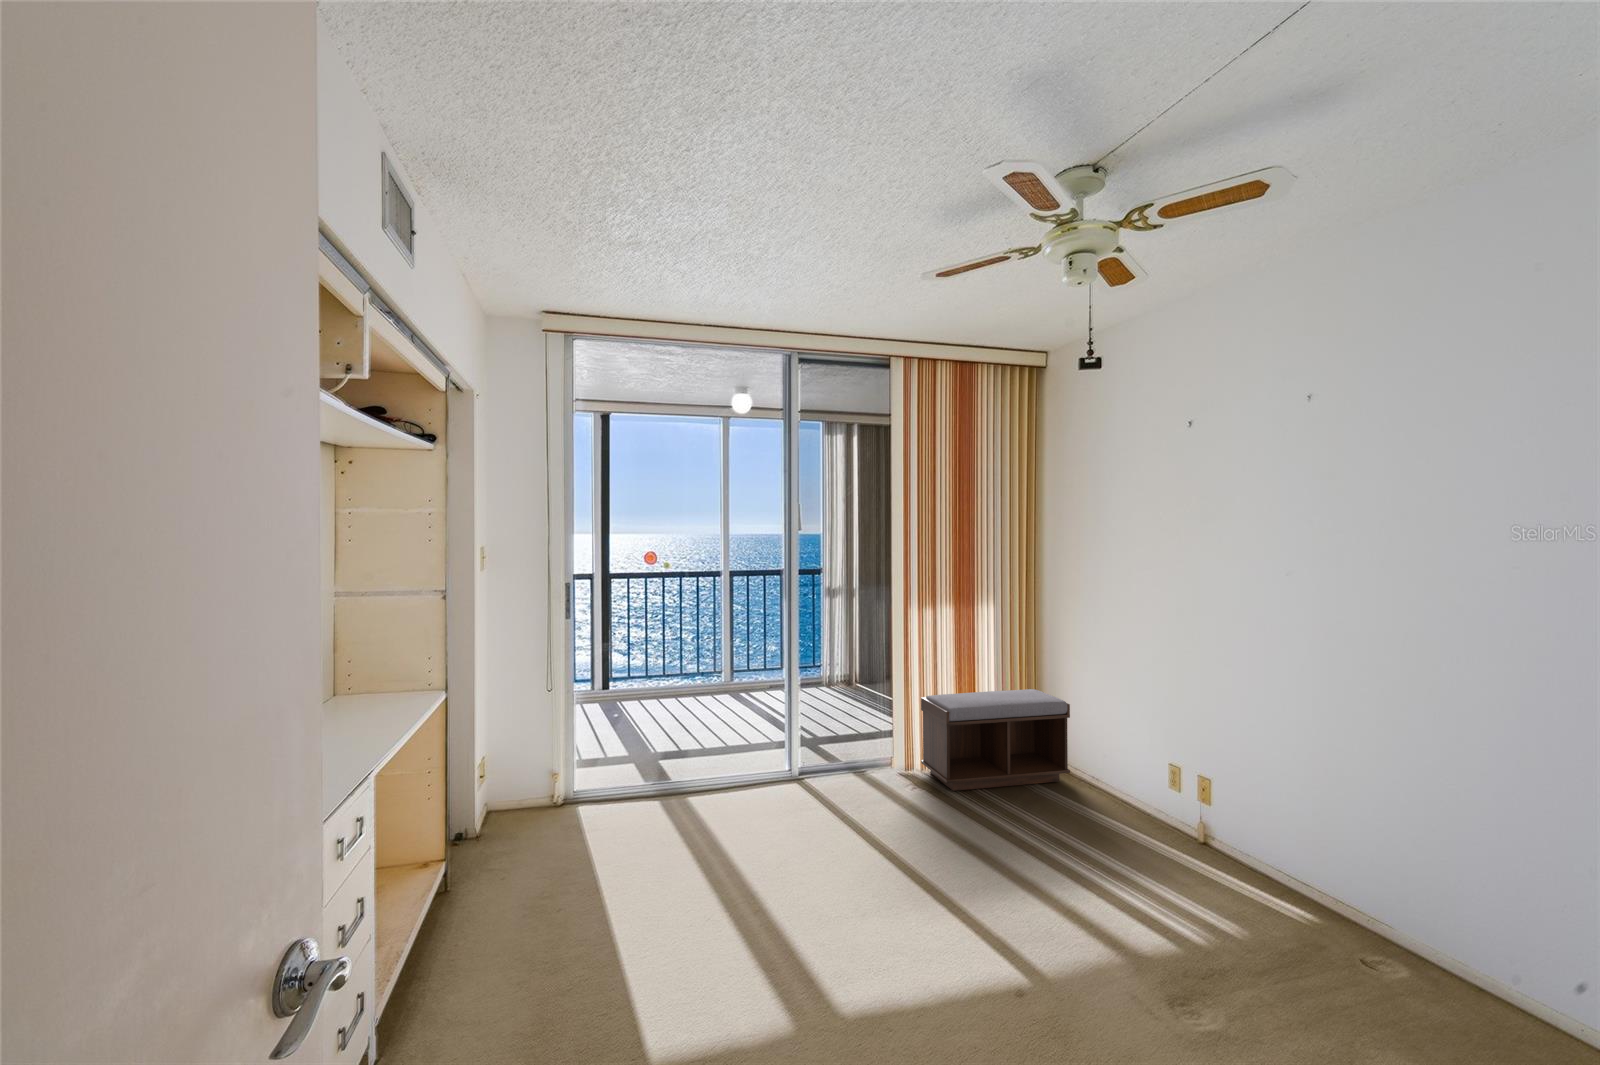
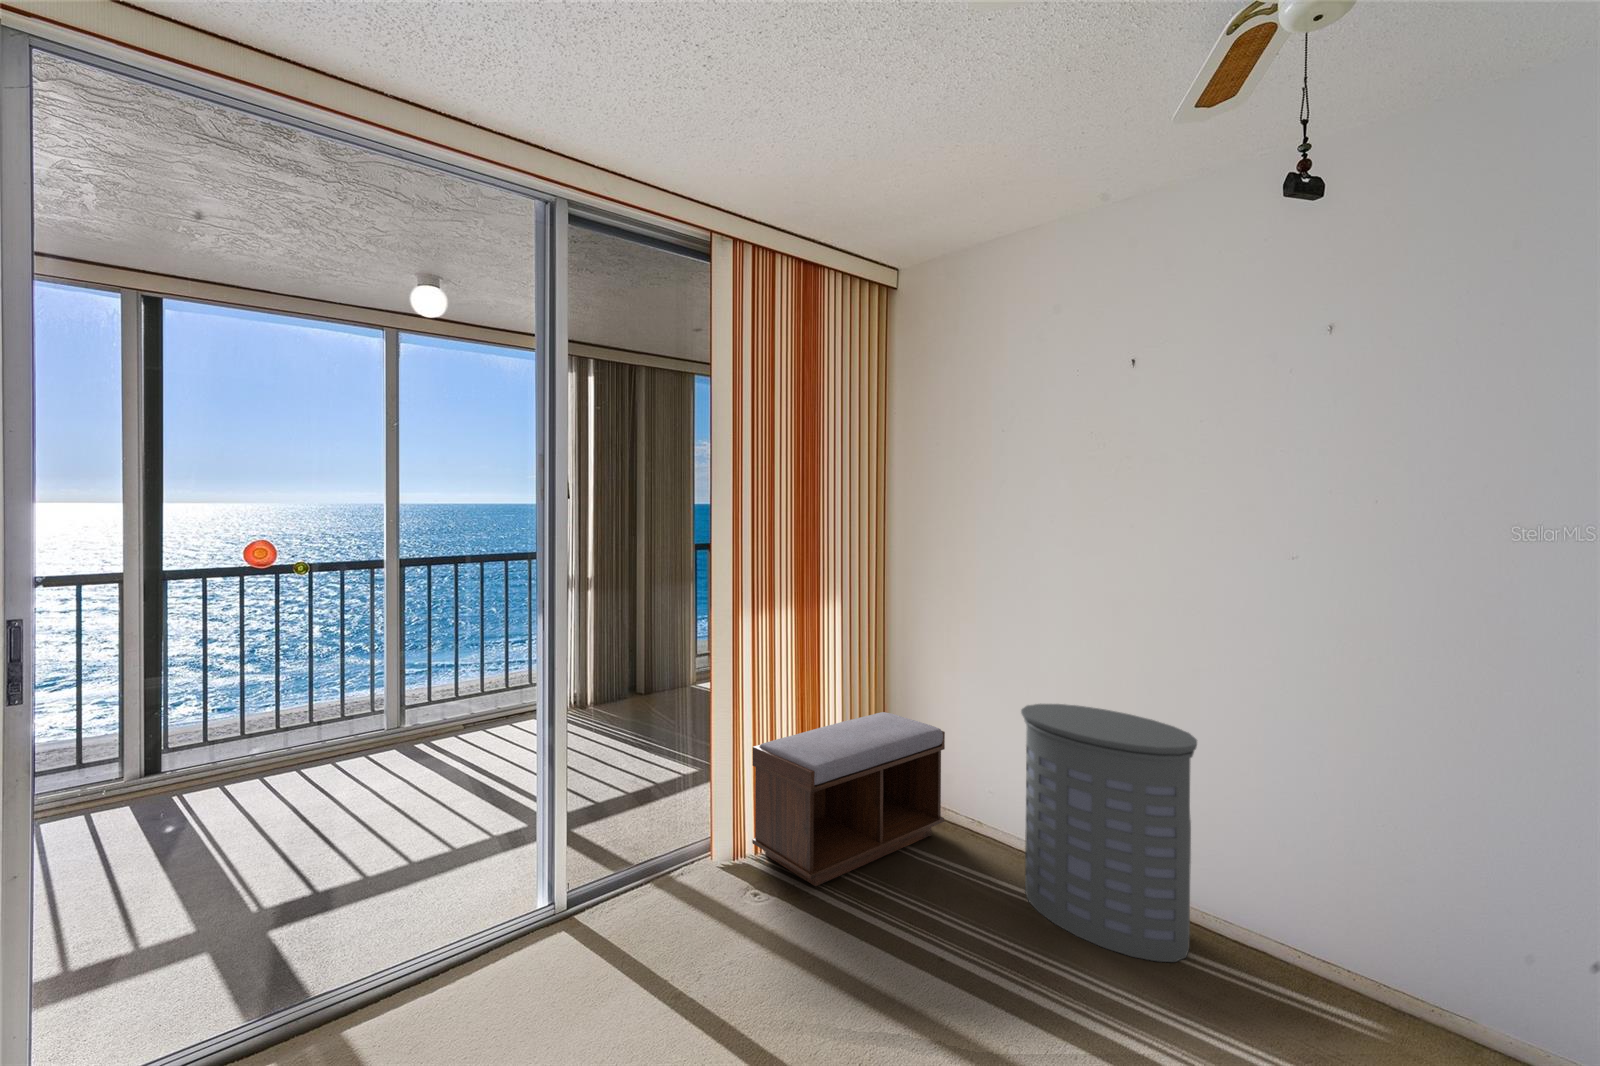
laundry hamper: none [1095,682,1205,864] -> present [1021,704,1197,962]

